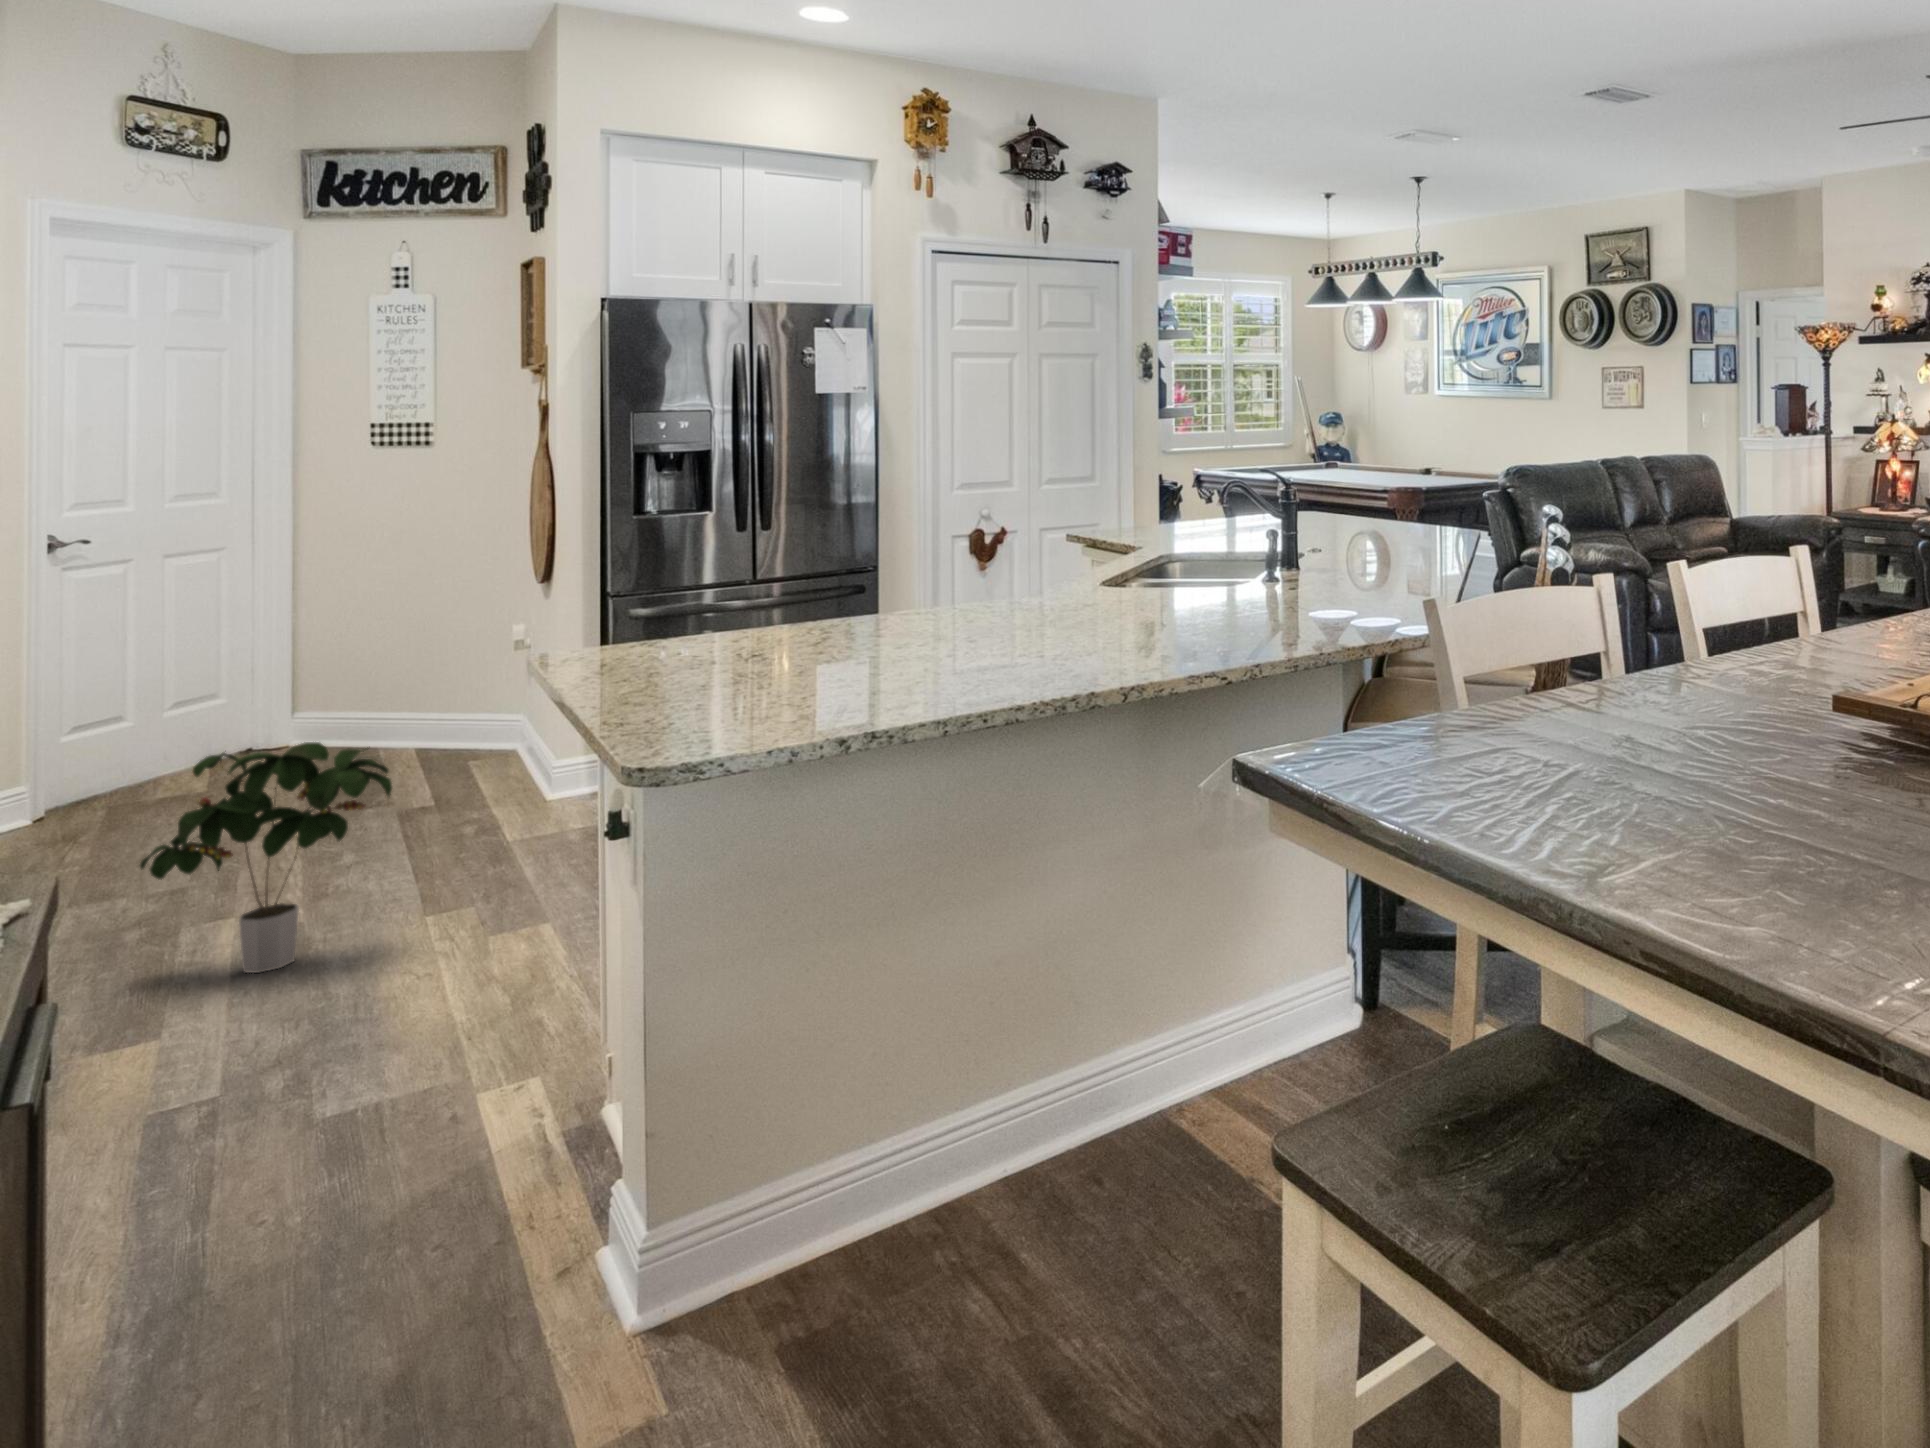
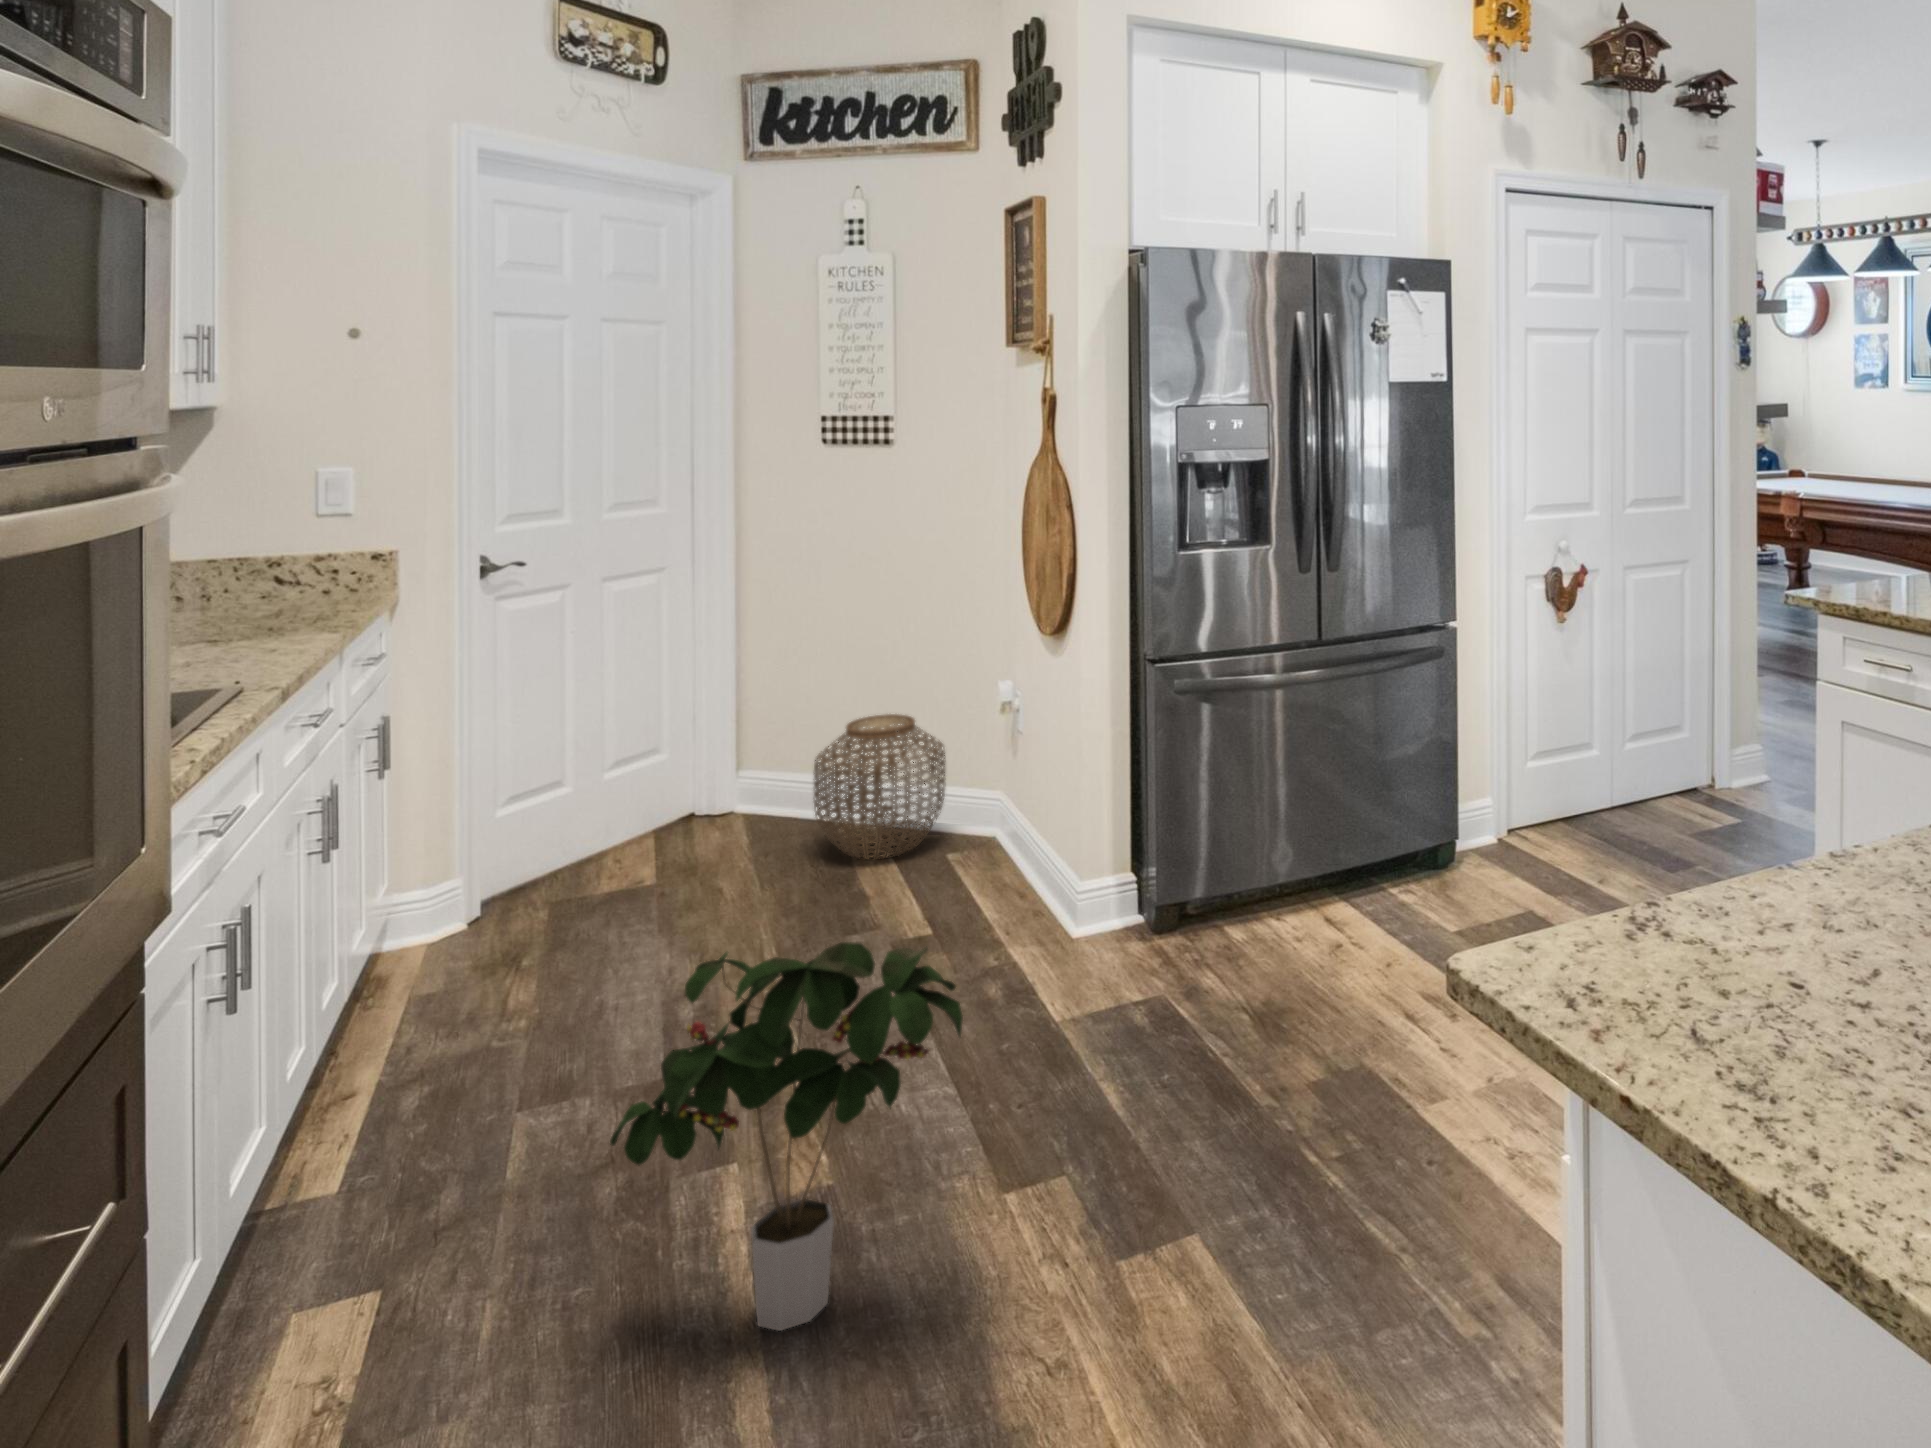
woven basket: none [355,657,474,767] -> present [814,714,946,859]

